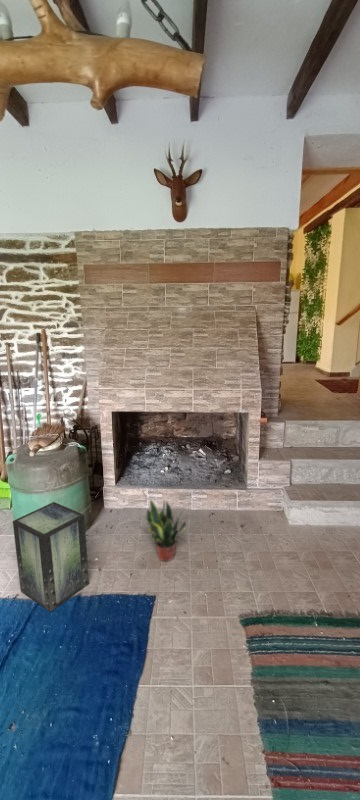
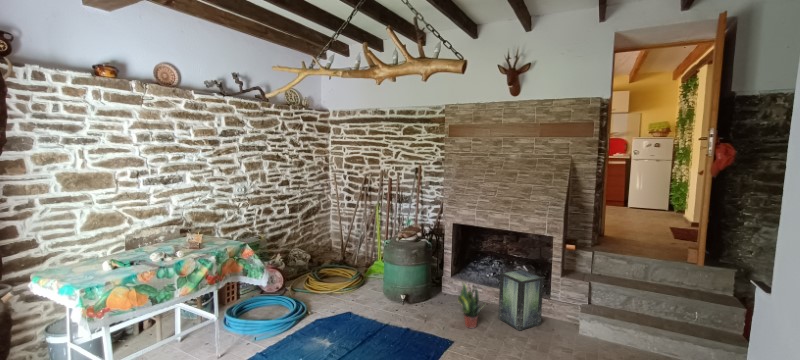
storage box: present [13,502,89,611] -> present [498,269,543,331]

